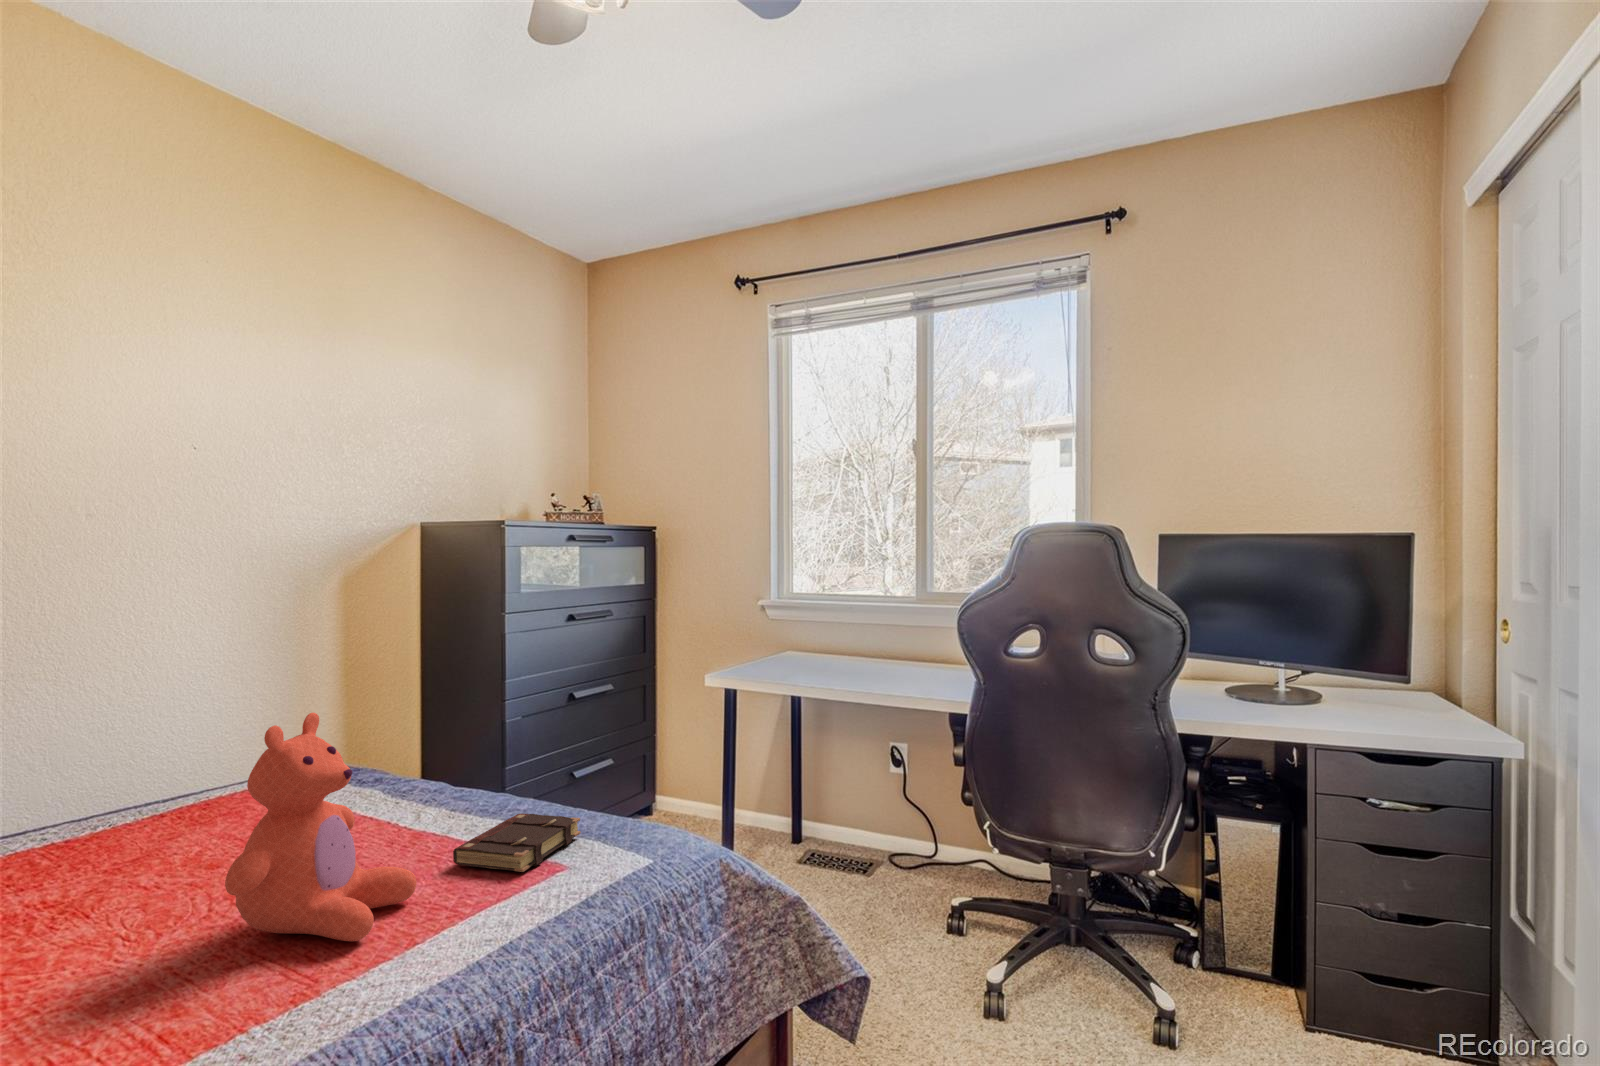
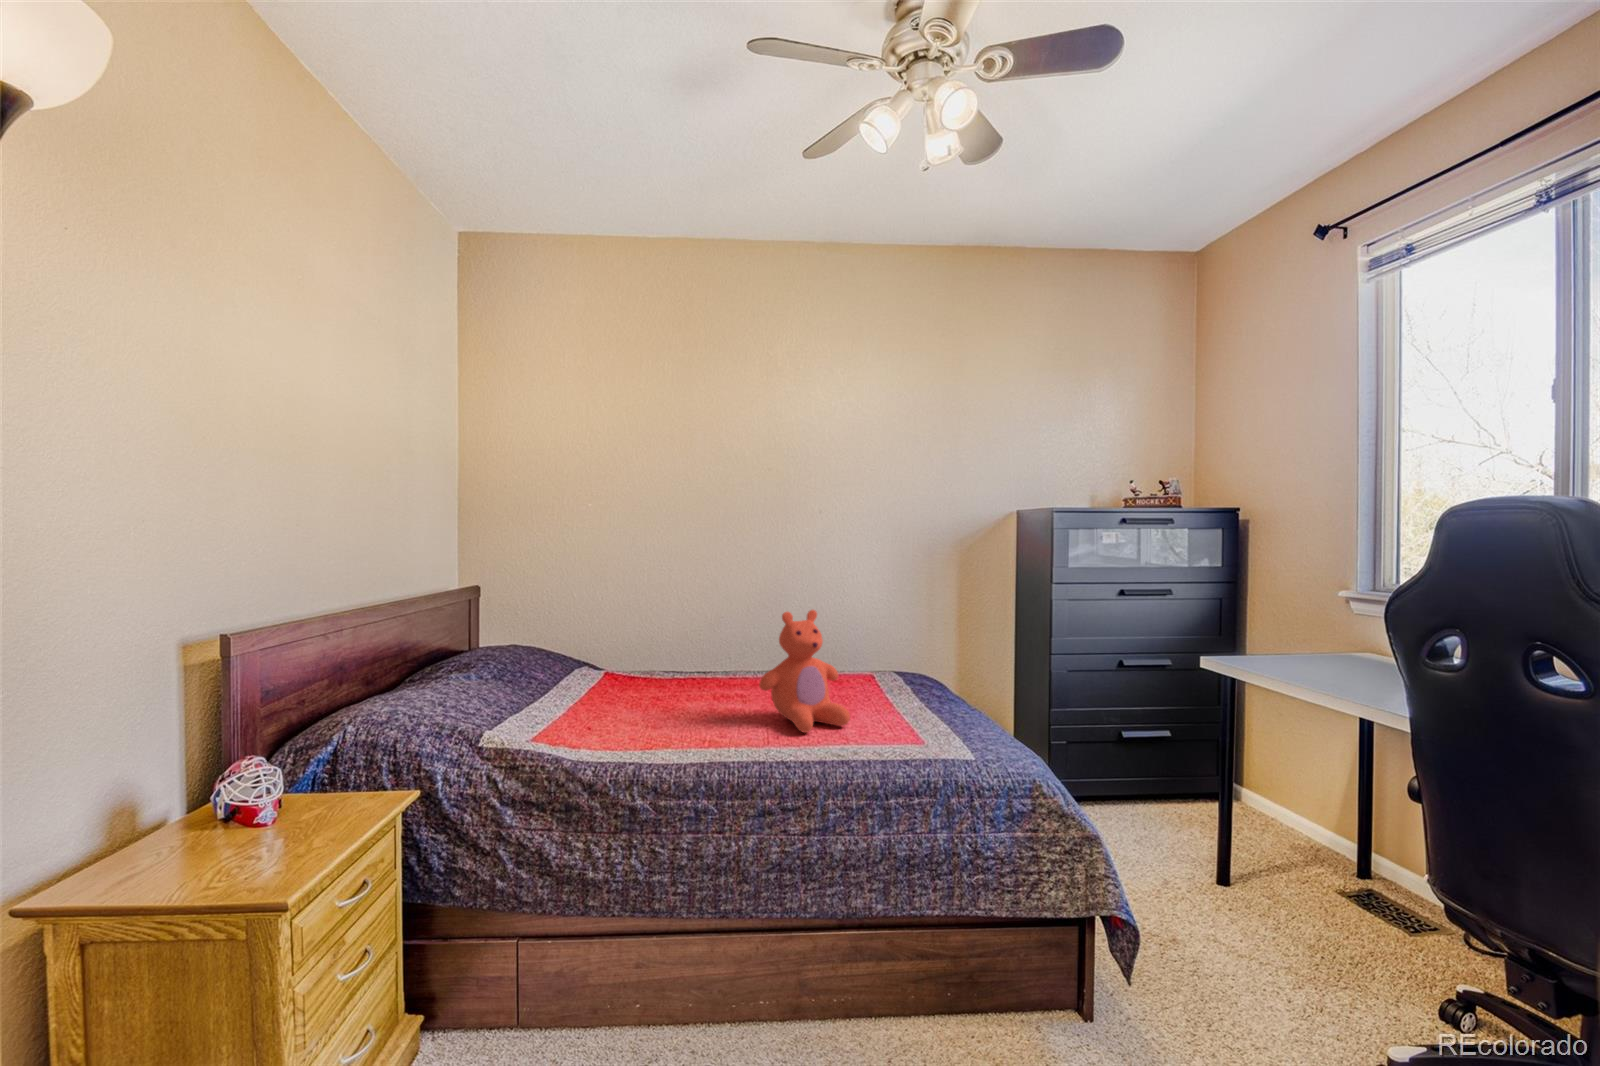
book: present [453,814,581,872] -> none [886,706,967,736]

